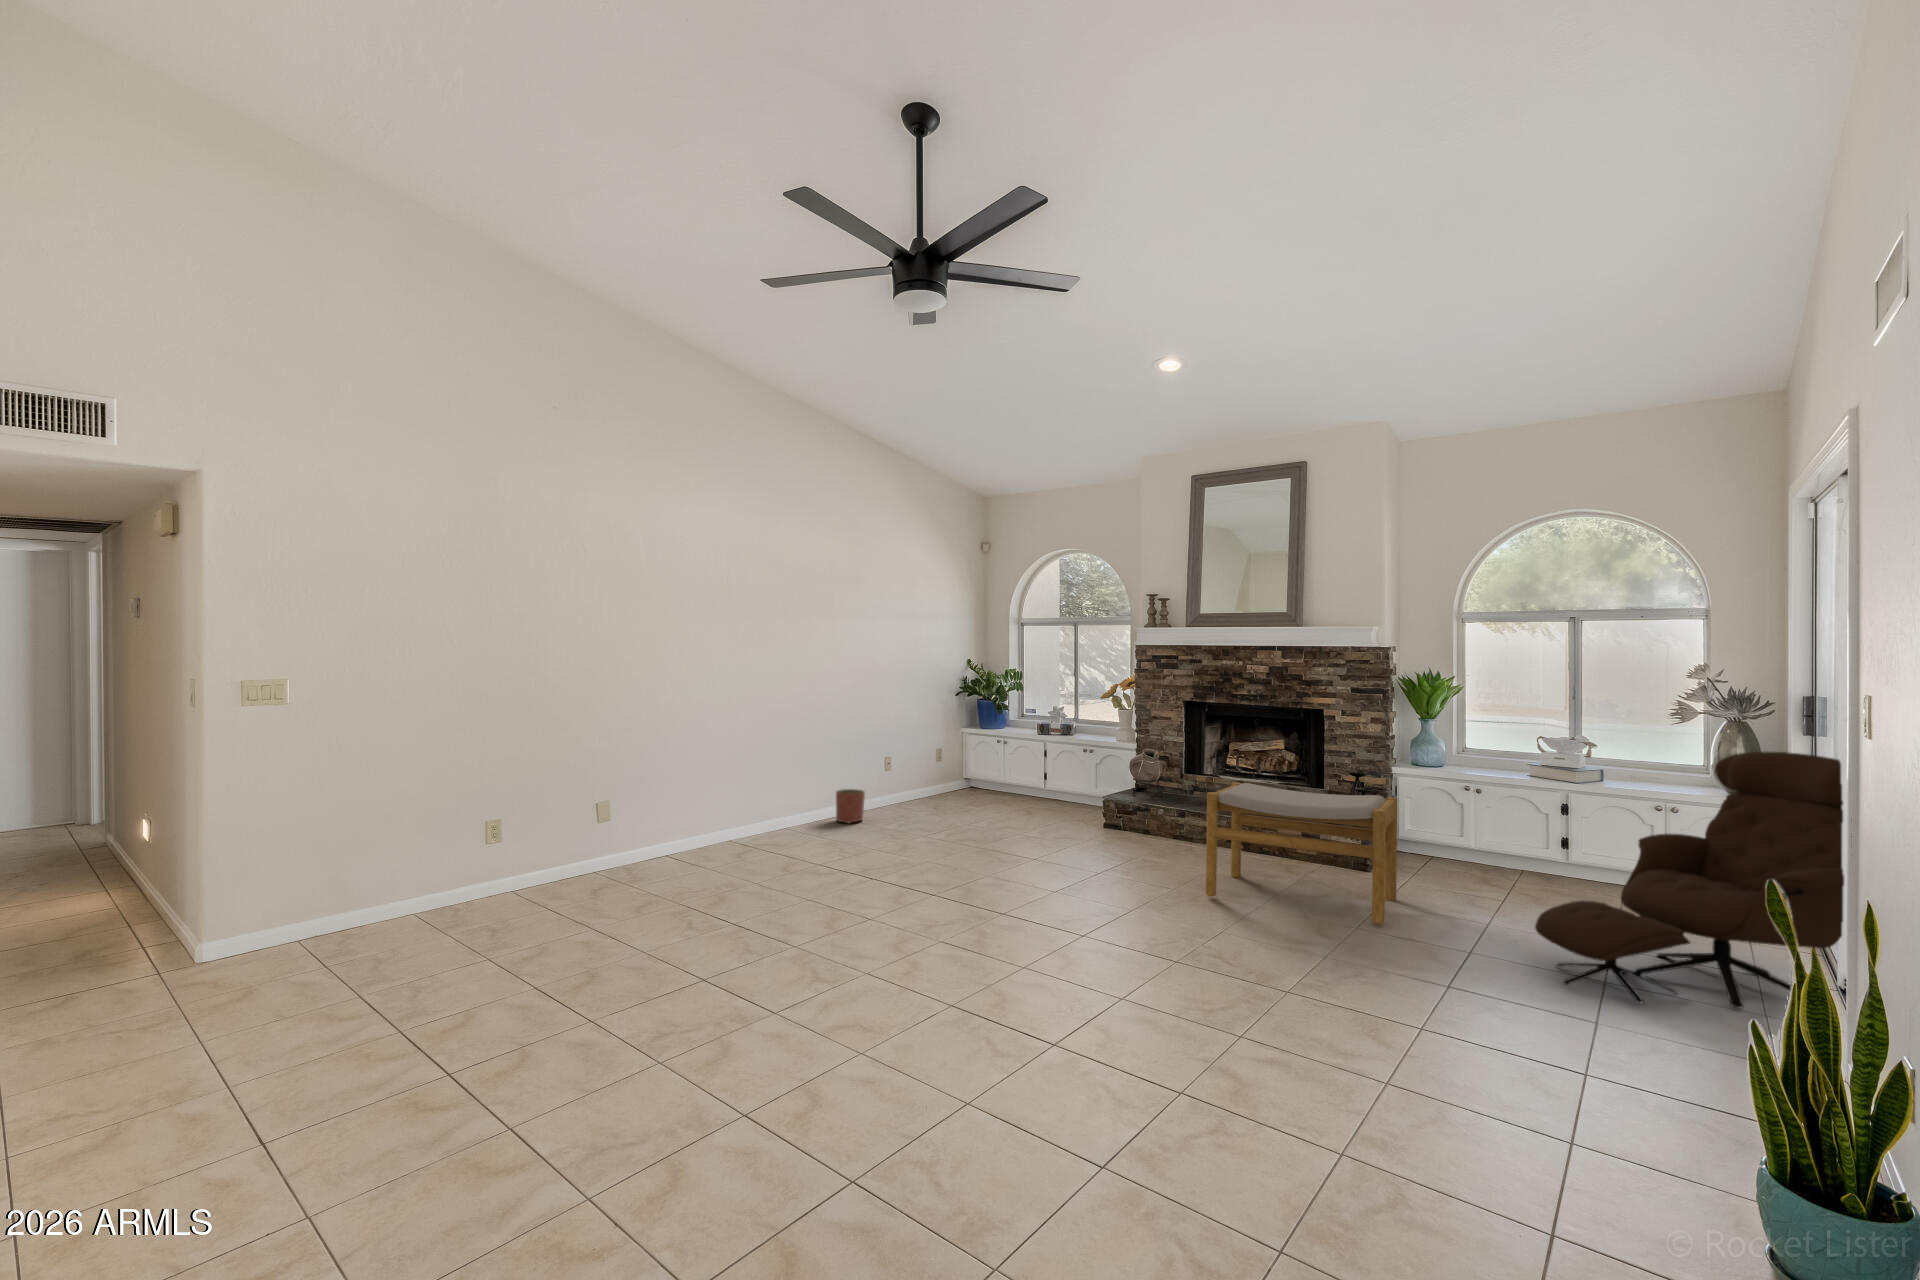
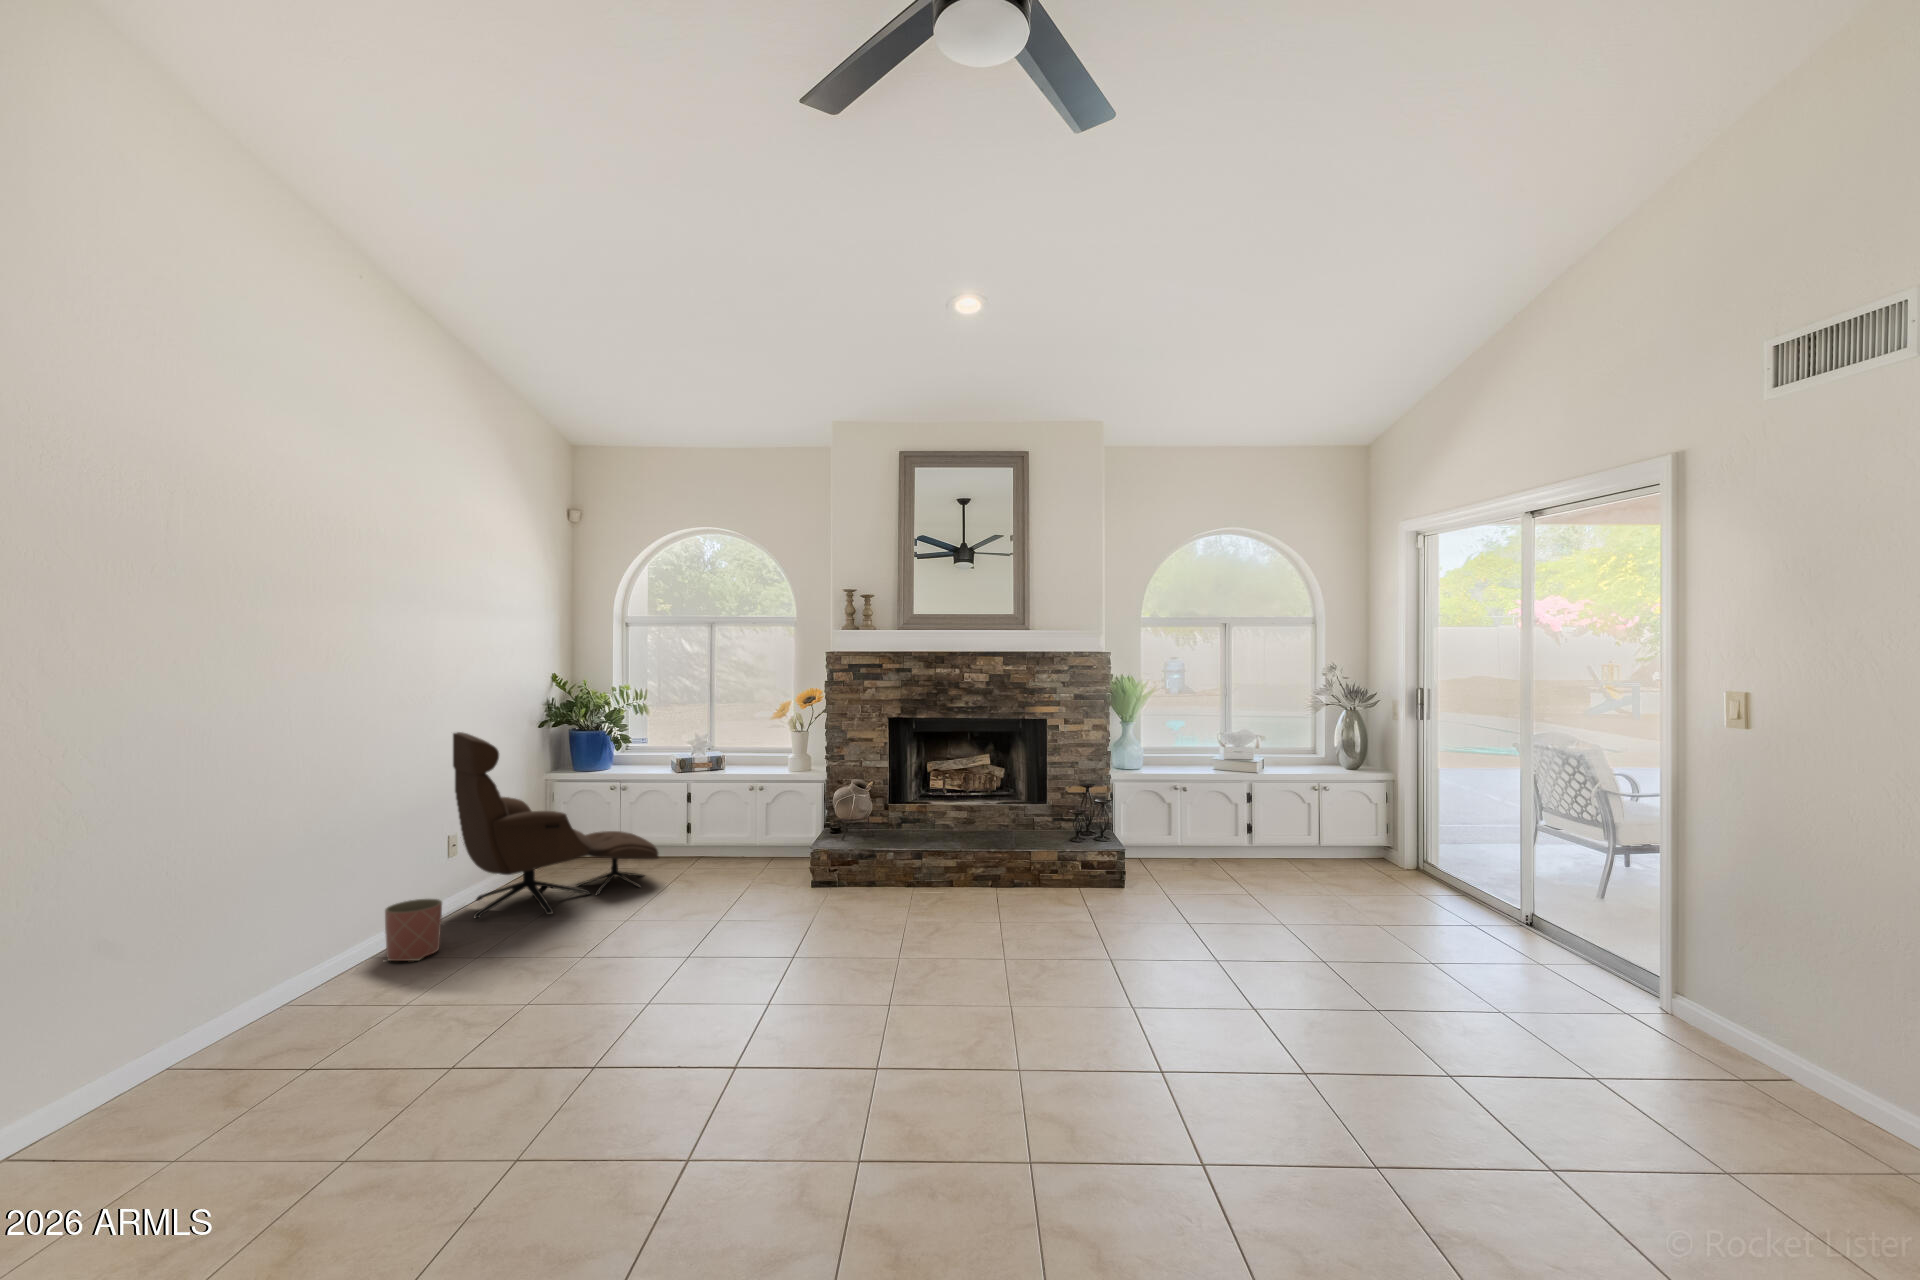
lounge chair: present [1535,752,1844,1008] -> present [453,732,659,918]
footstool: present [1206,783,1397,925] -> none [1022,811,1229,960]

